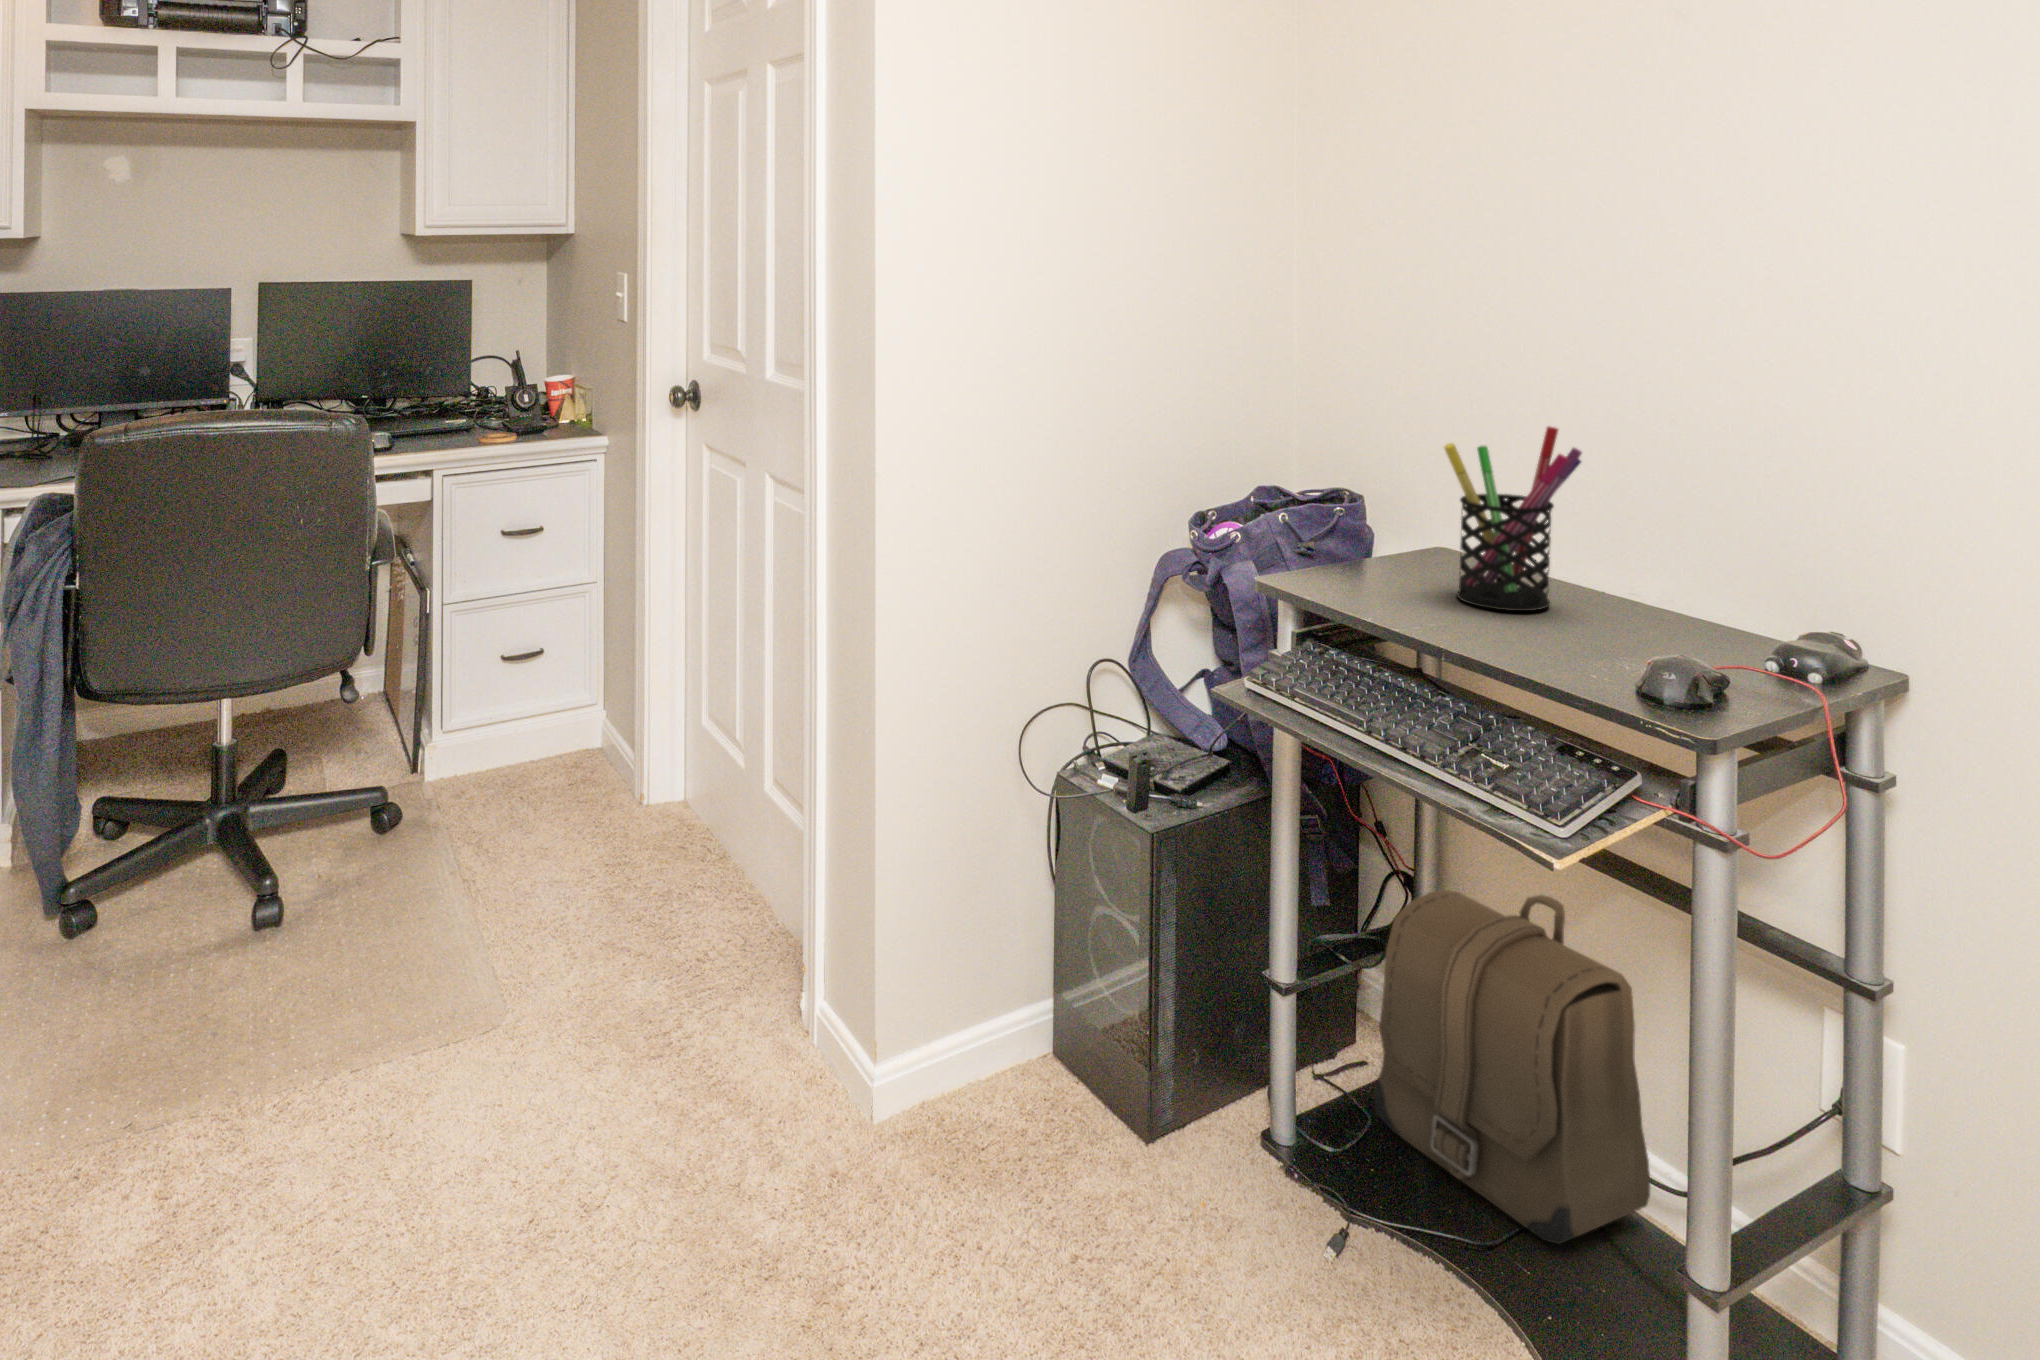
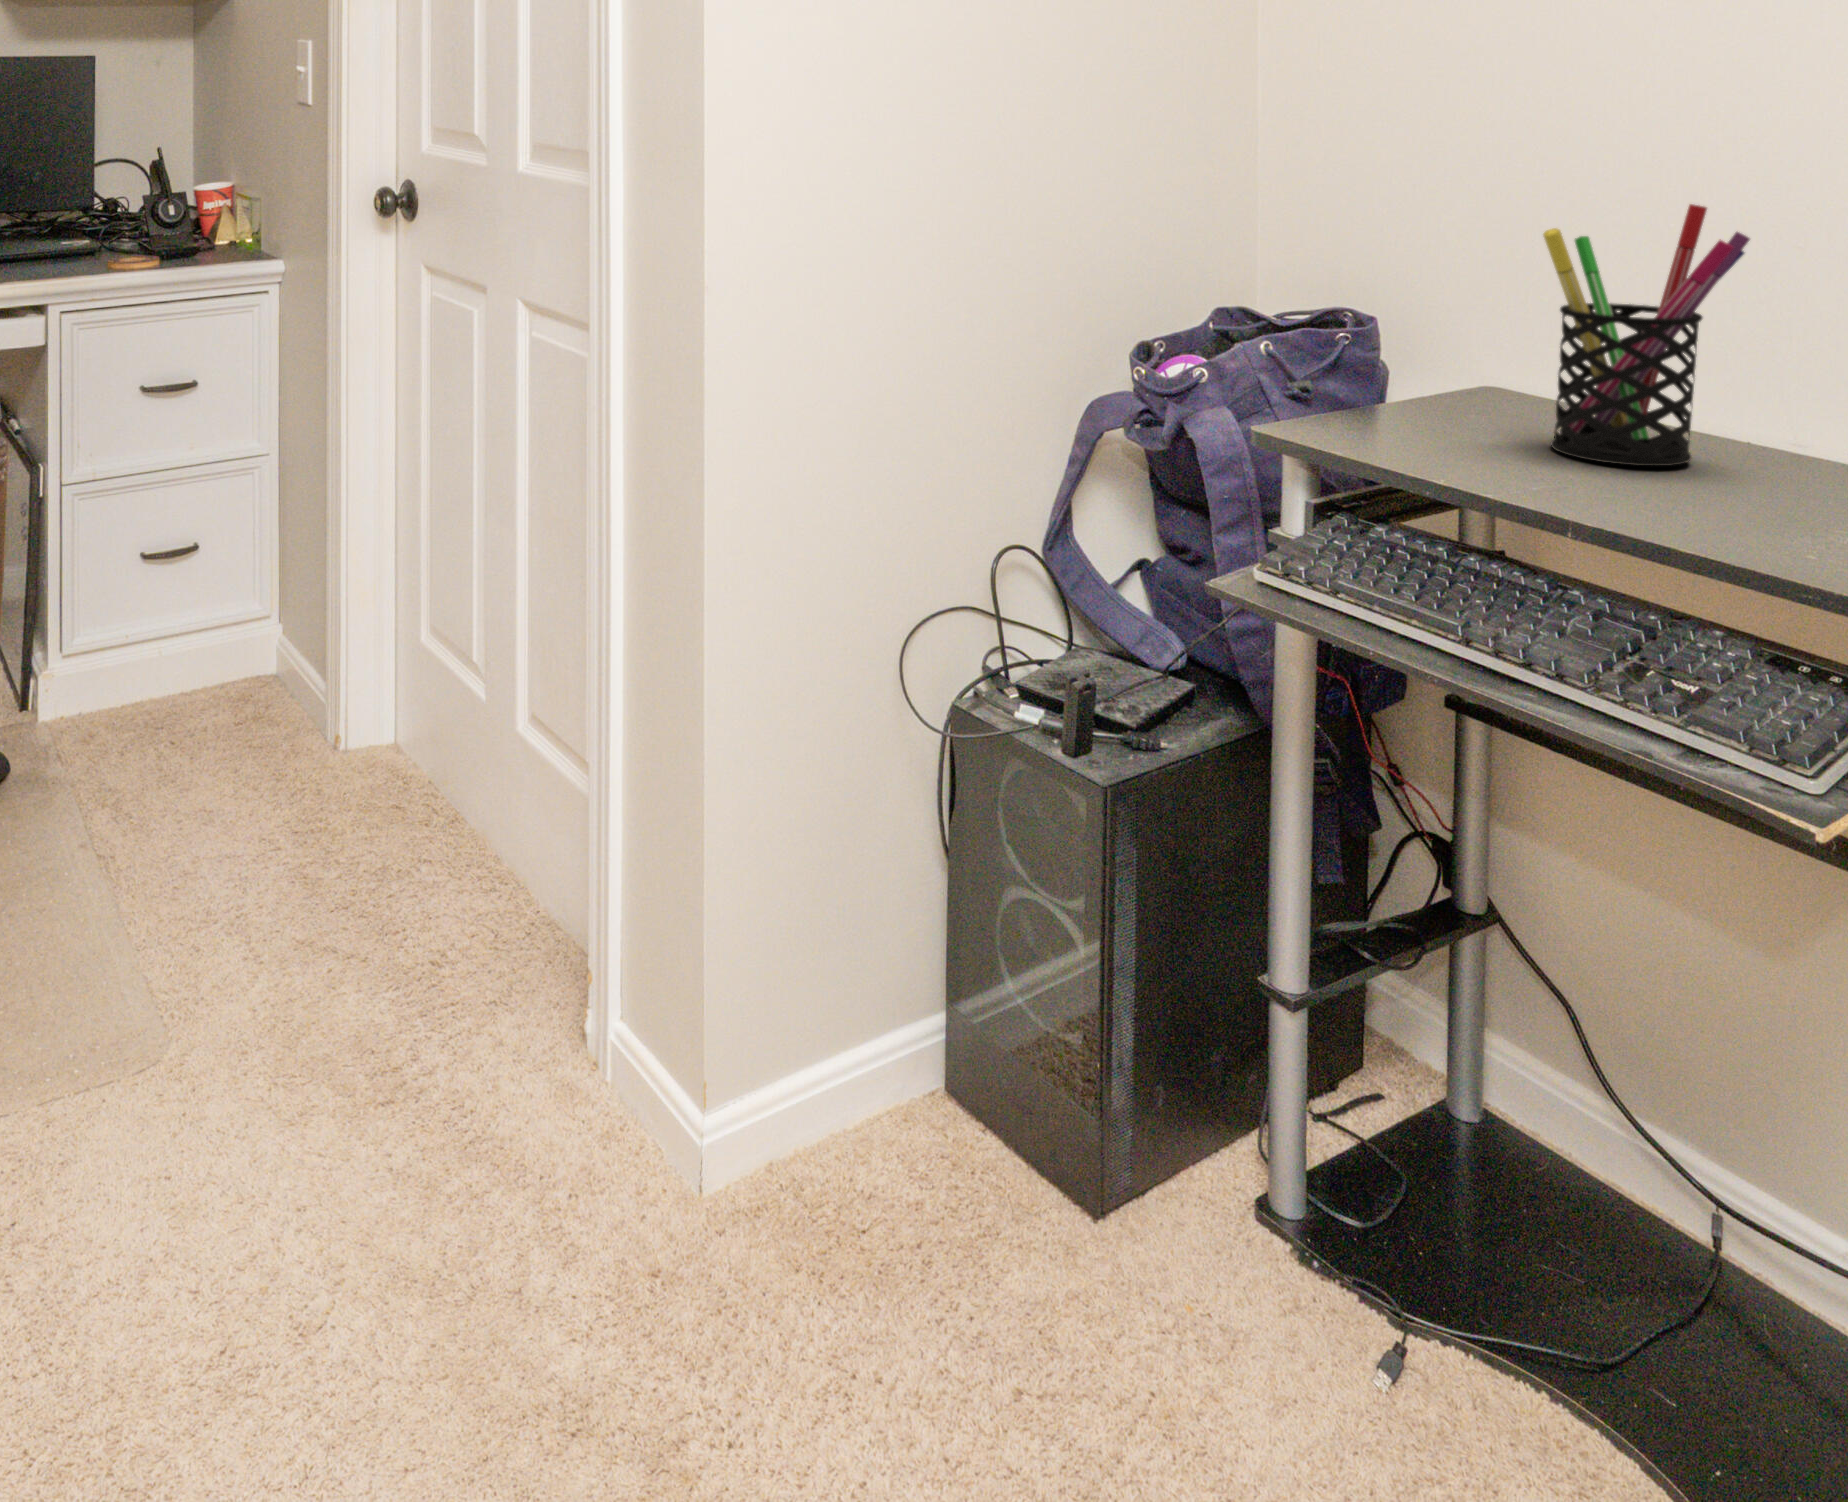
backpack: present [1374,890,1650,1244] -> none [1394,858,1807,1355]

